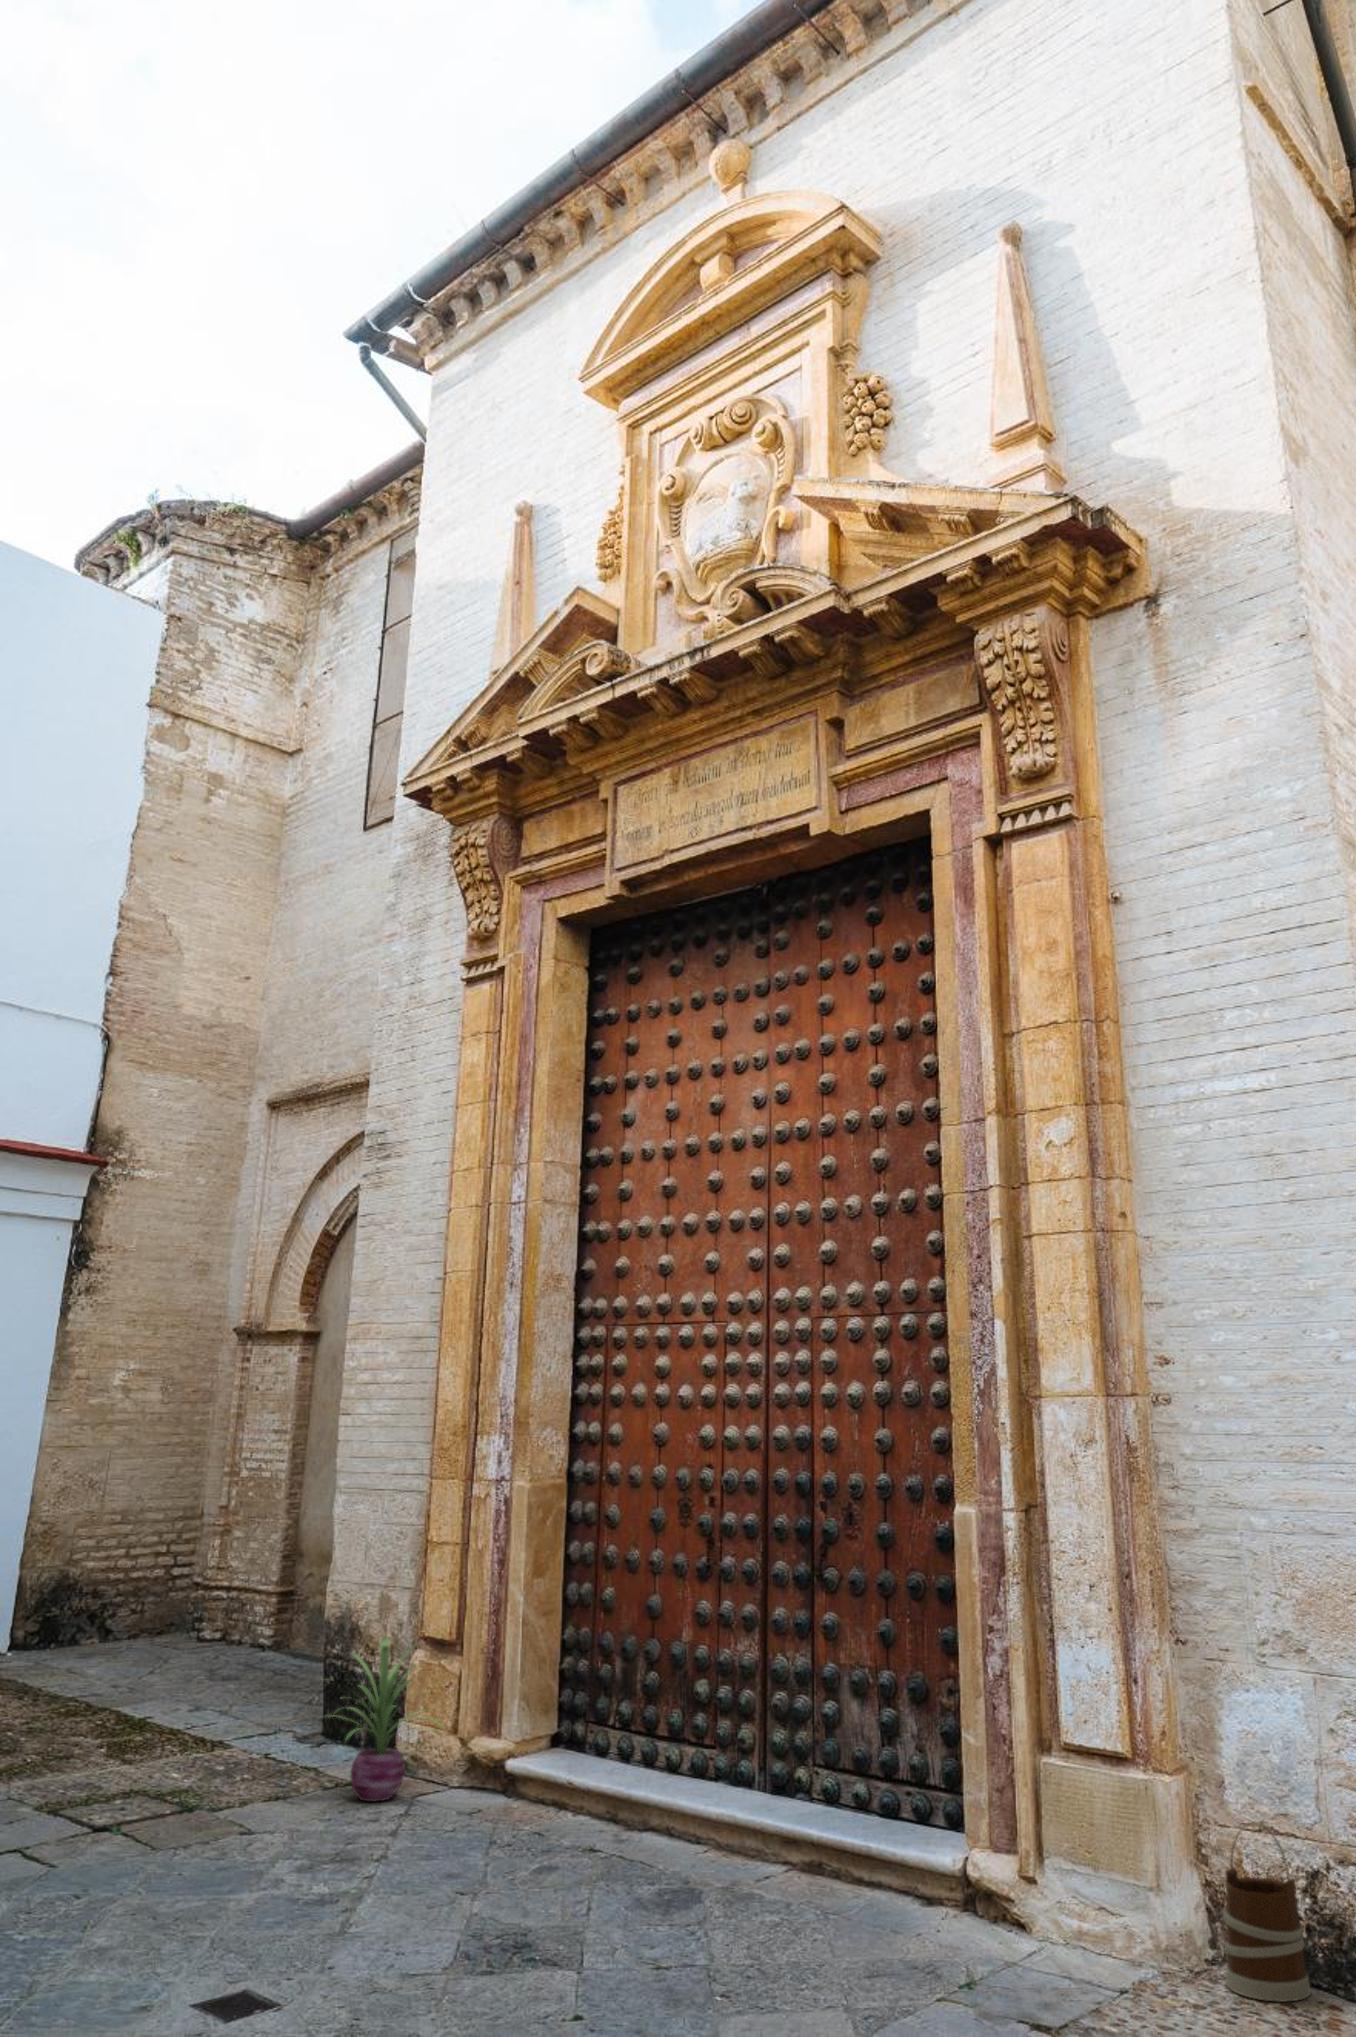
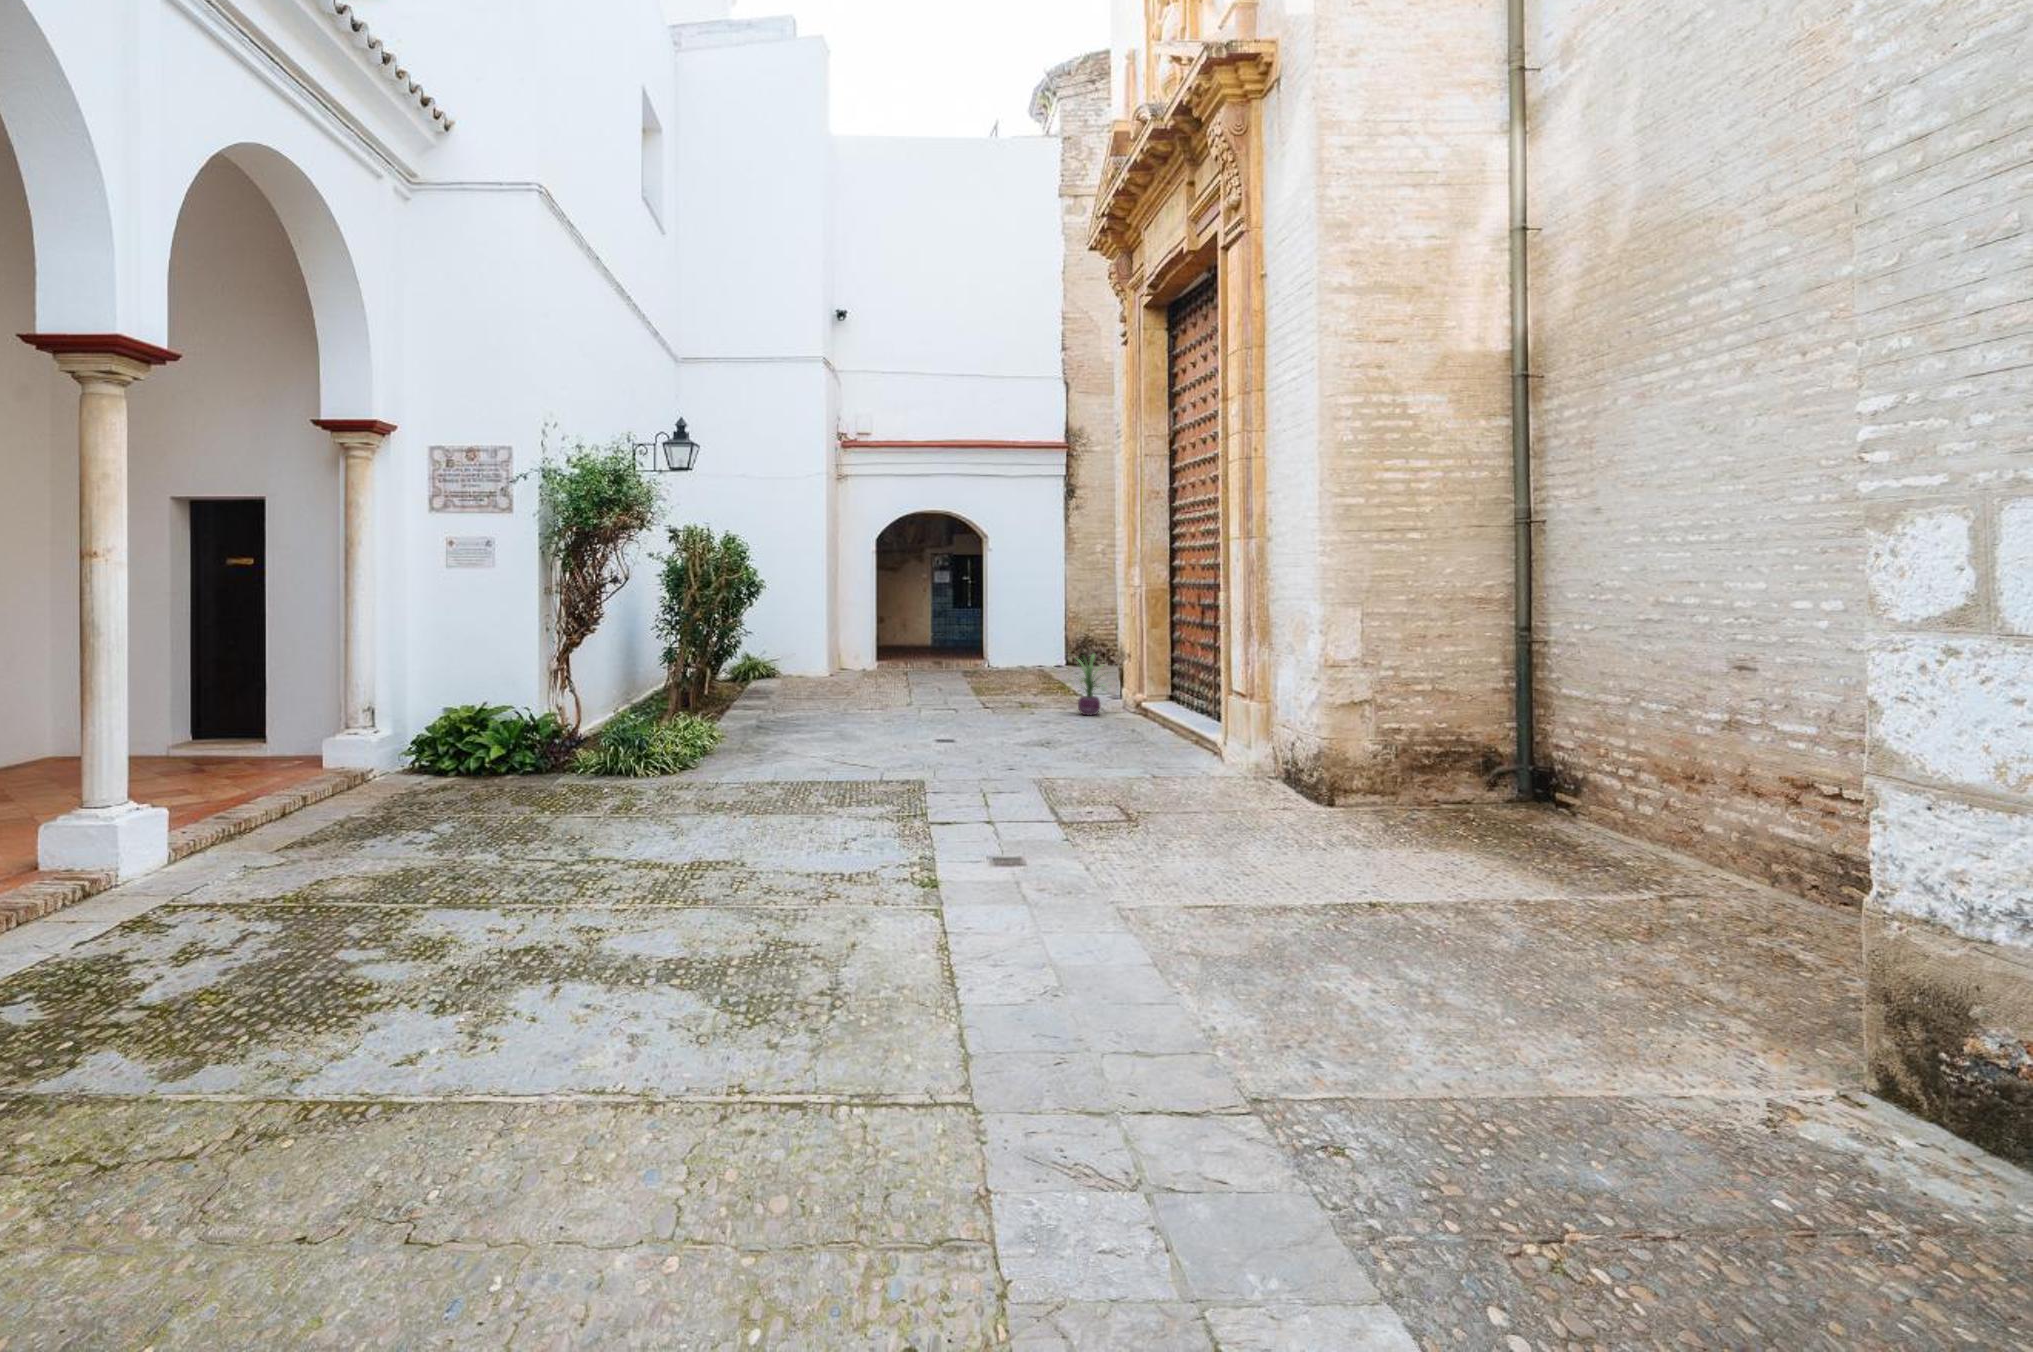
wooden bucket: present [1223,1822,1311,2001] -> none [1253,722,1292,790]

